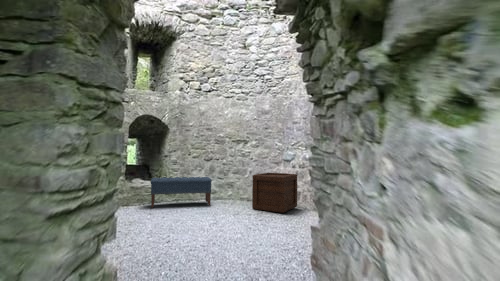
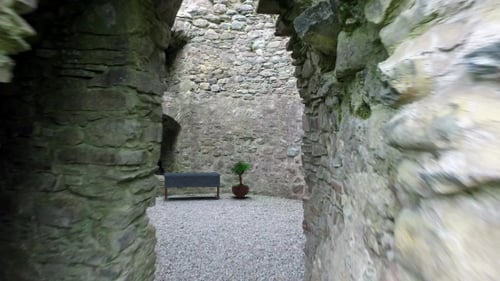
potted tree: none [220,161,245,204] -> present [231,161,250,198]
wooden crate: present [252,173,297,213] -> none [259,168,301,205]

